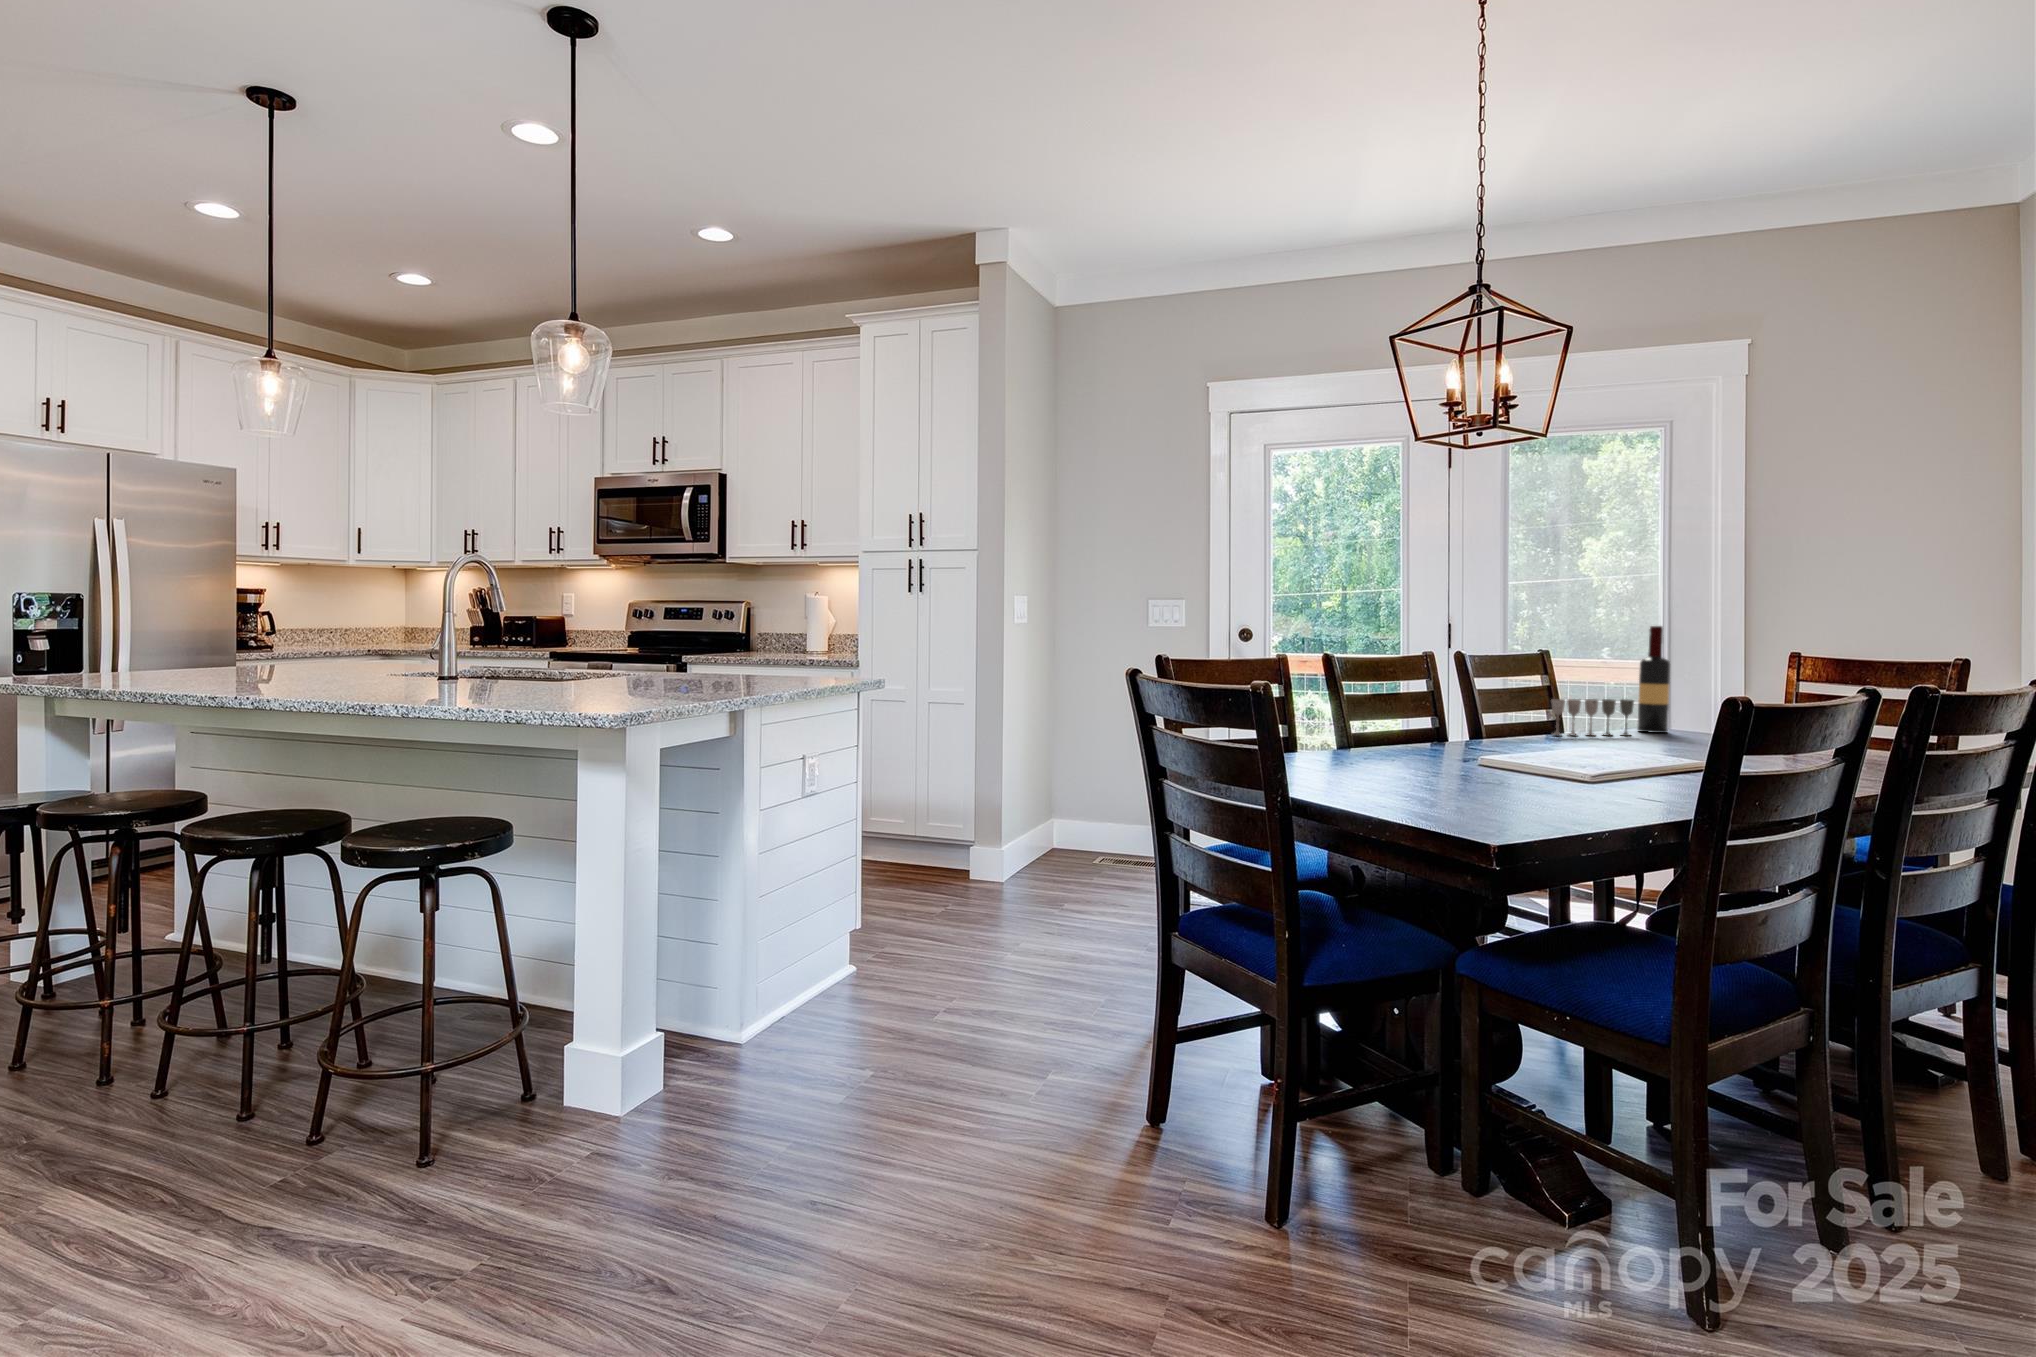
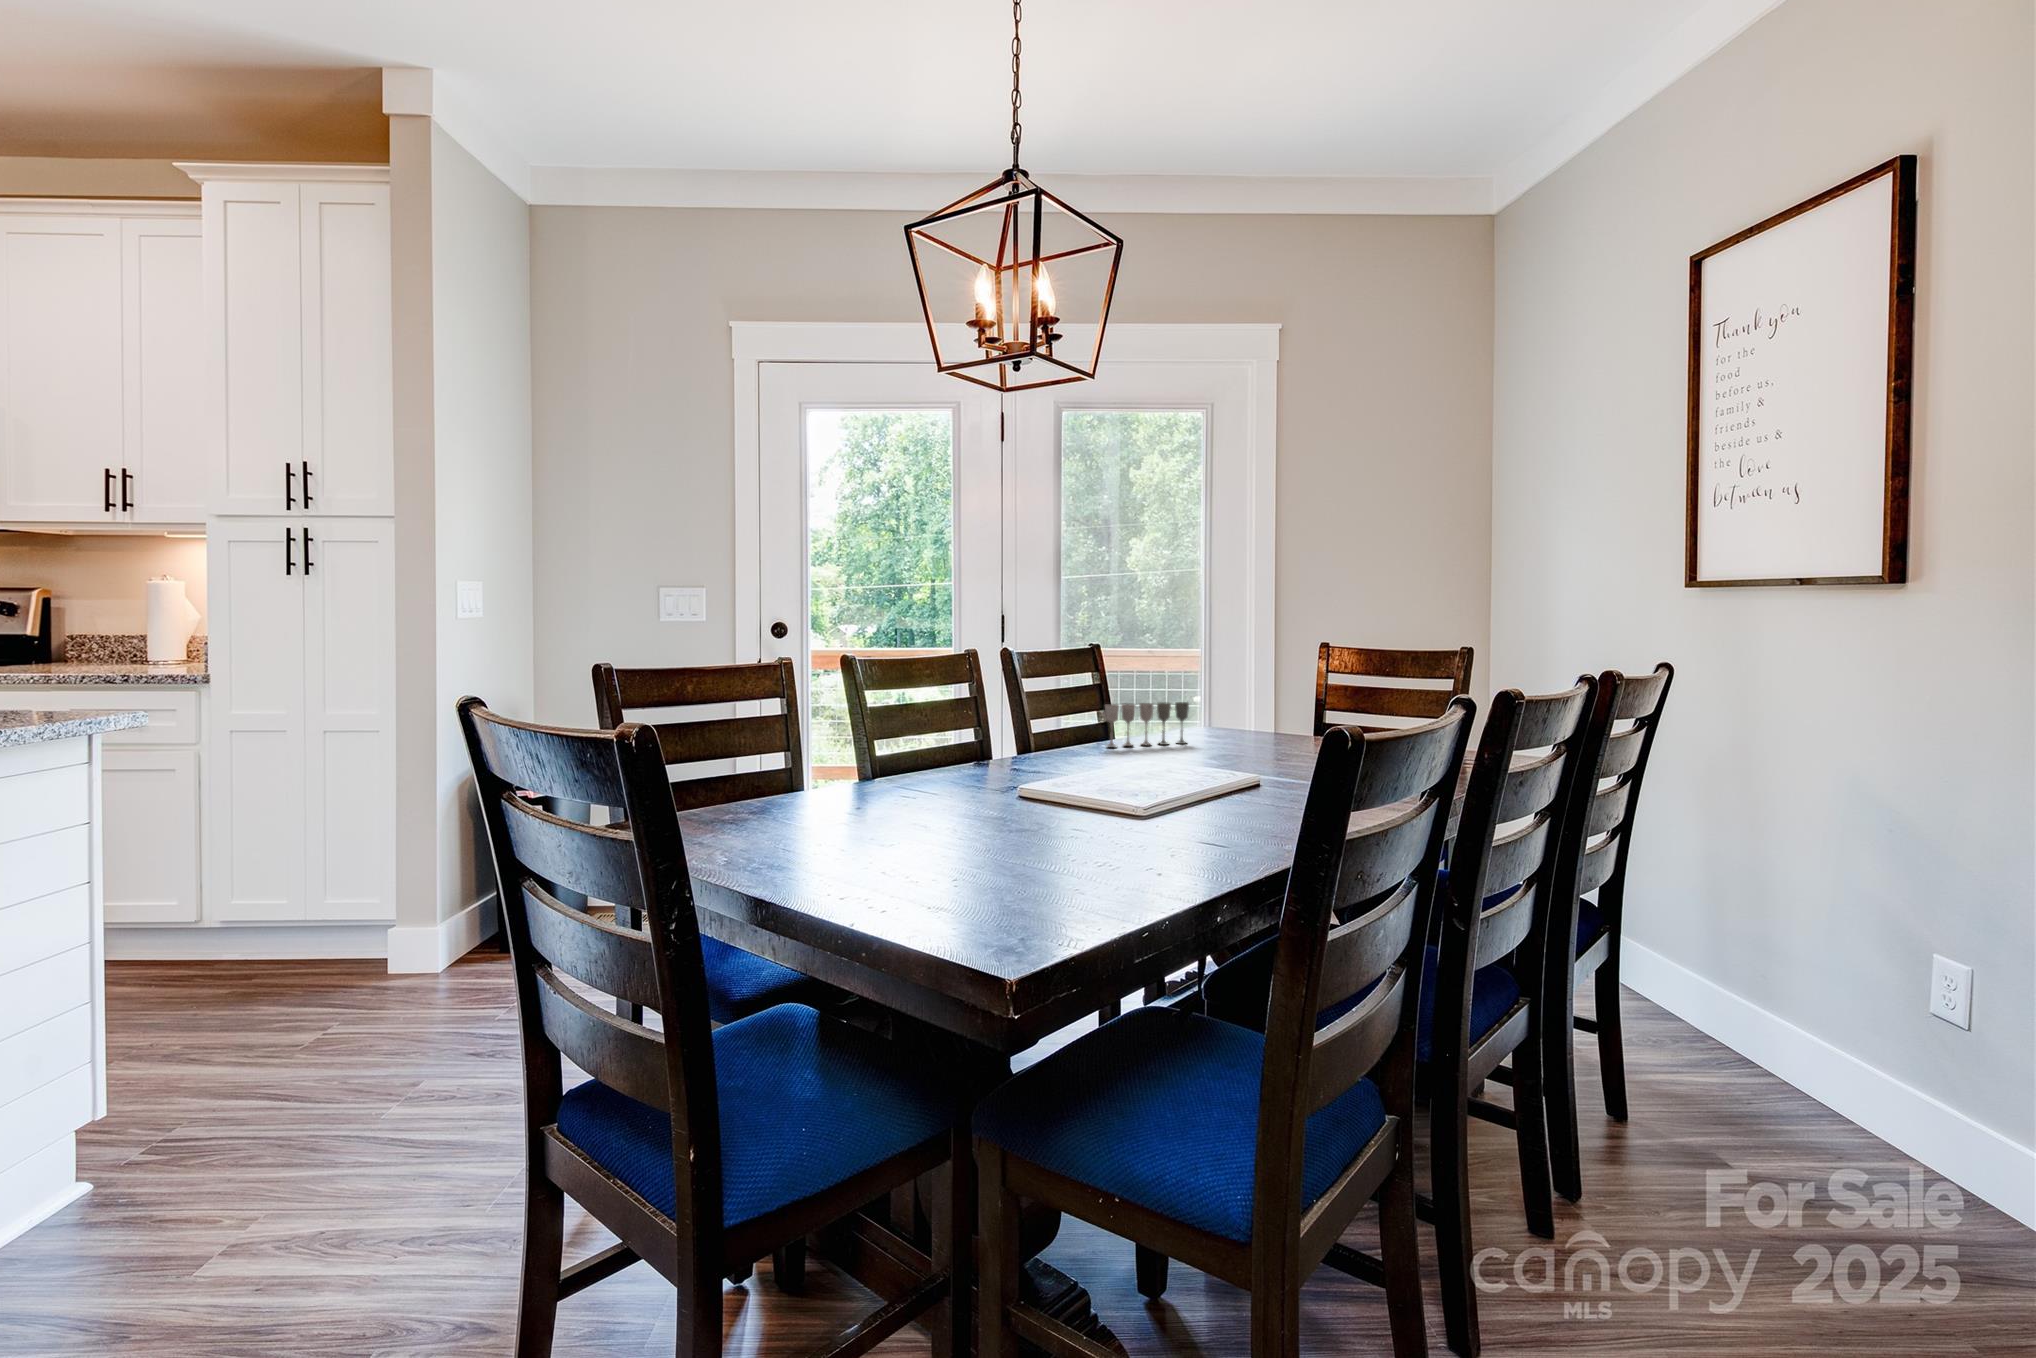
wine bottle: present [1637,626,1670,733] -> none [1192,617,1223,738]

